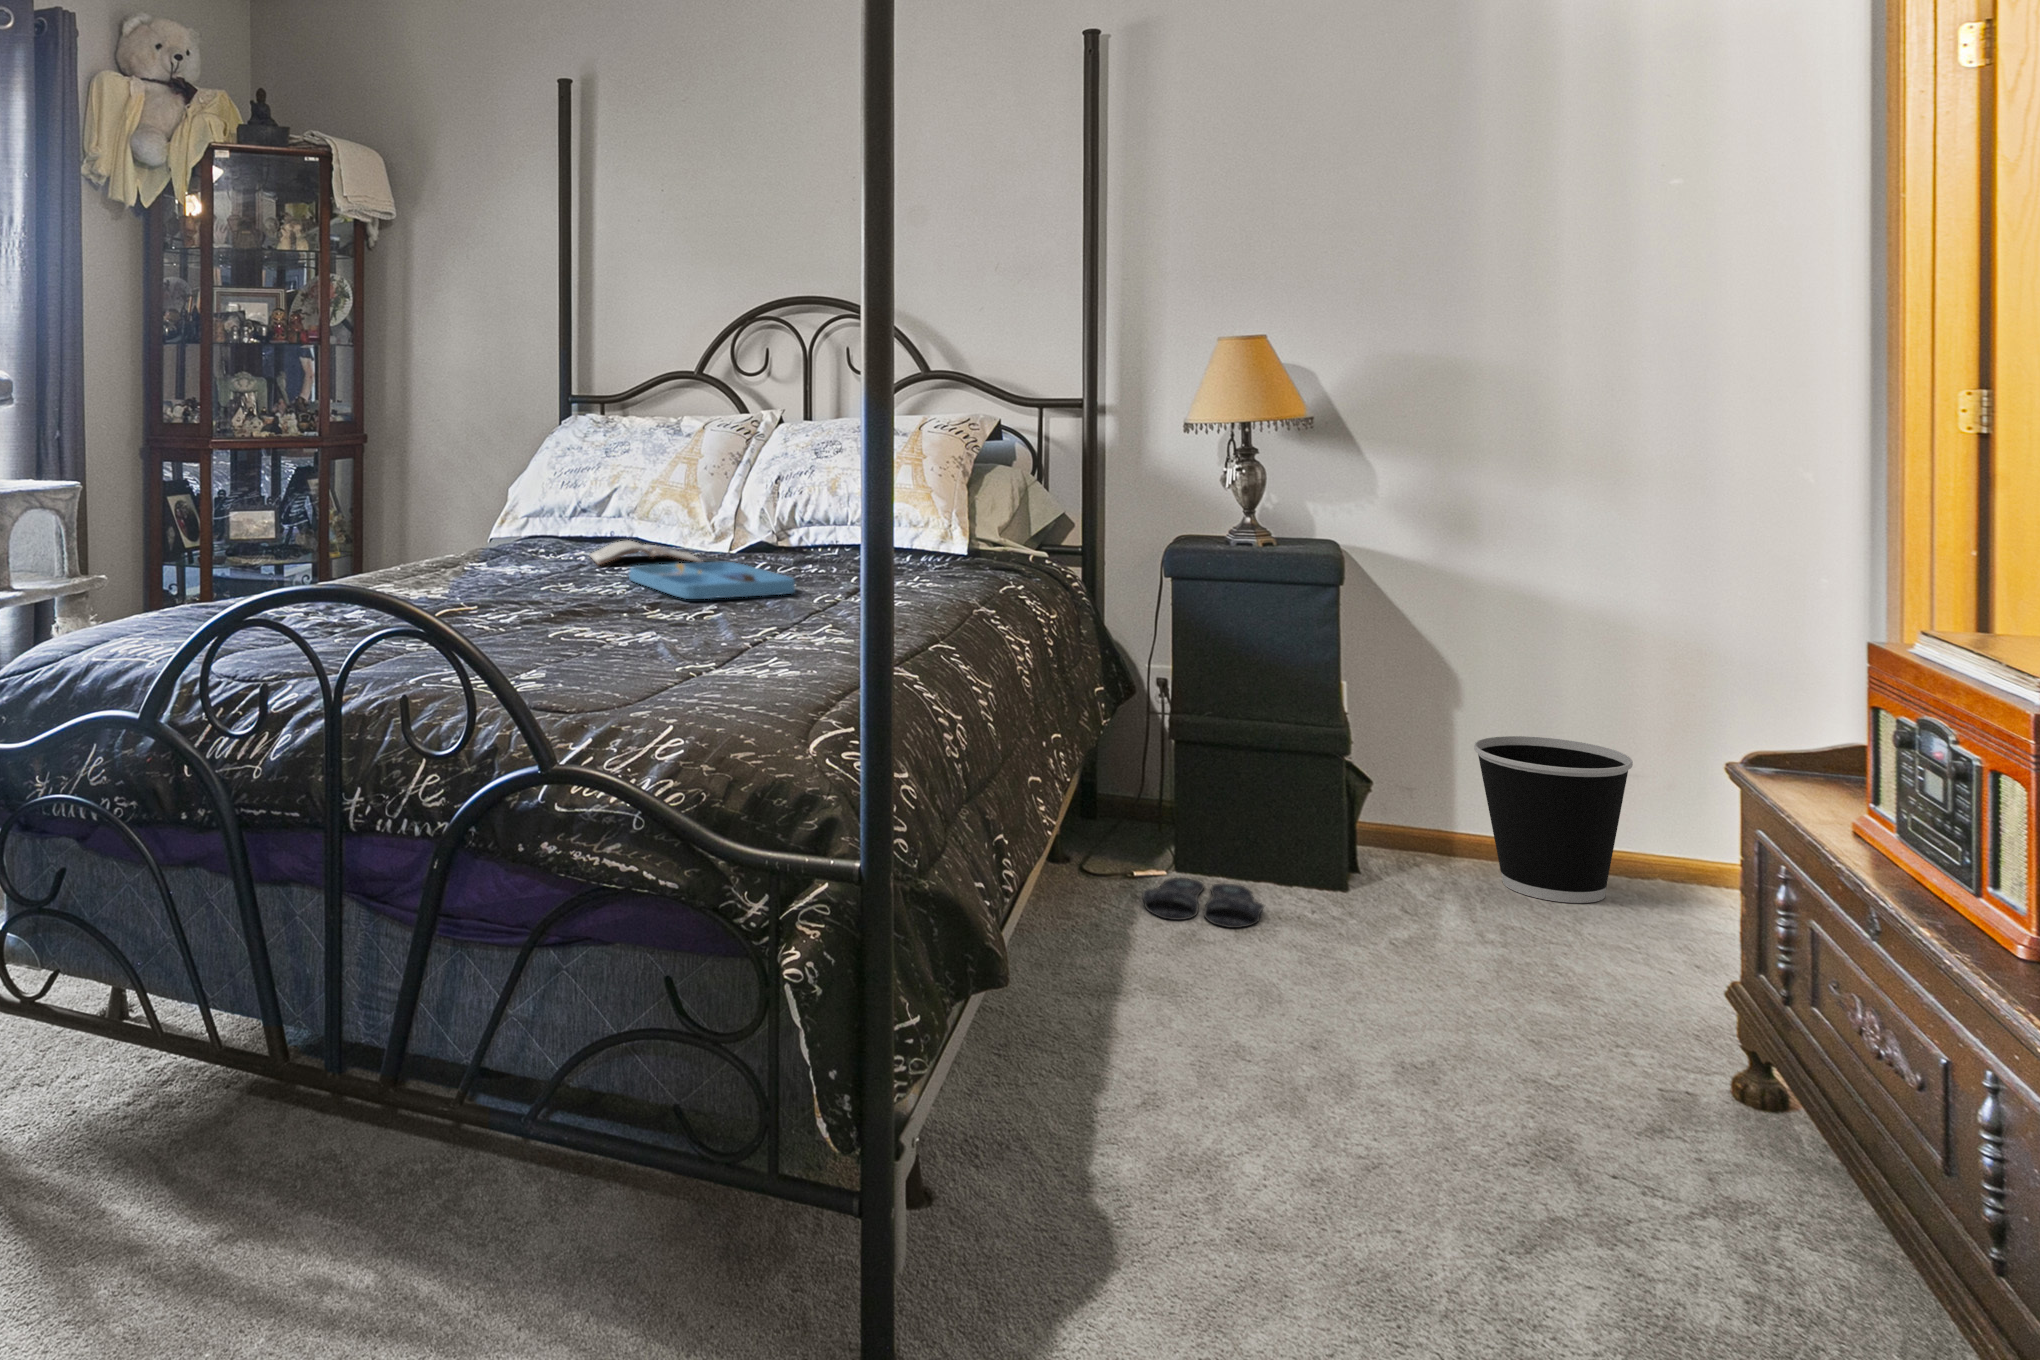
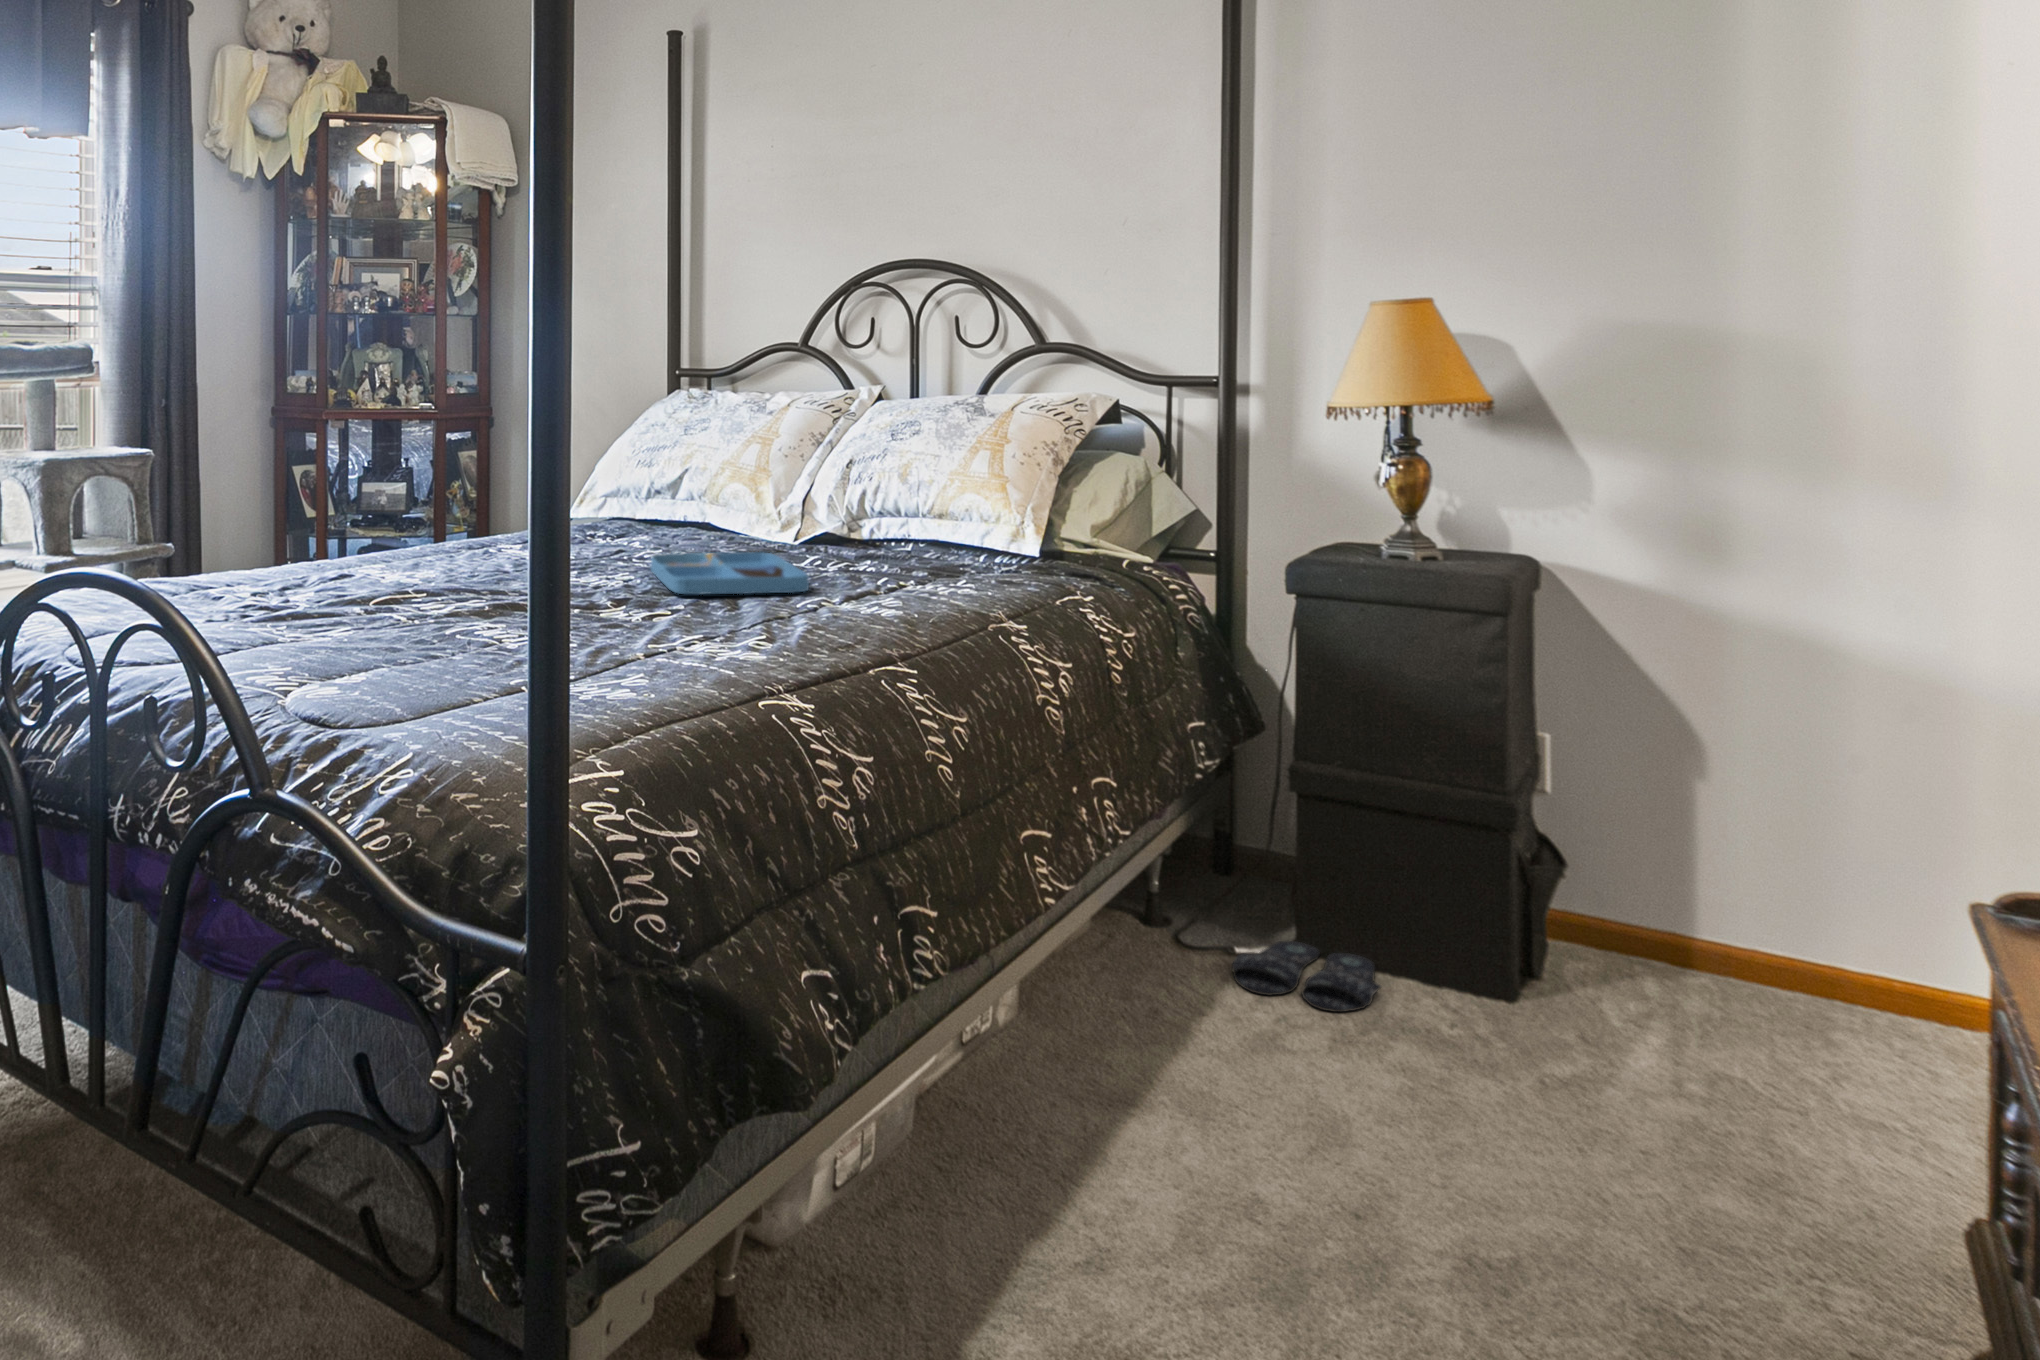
magazine: present [590,541,703,565] -> none [640,525,757,553]
wastebasket: present [1474,736,1633,903] -> none [1682,800,1895,1019]

